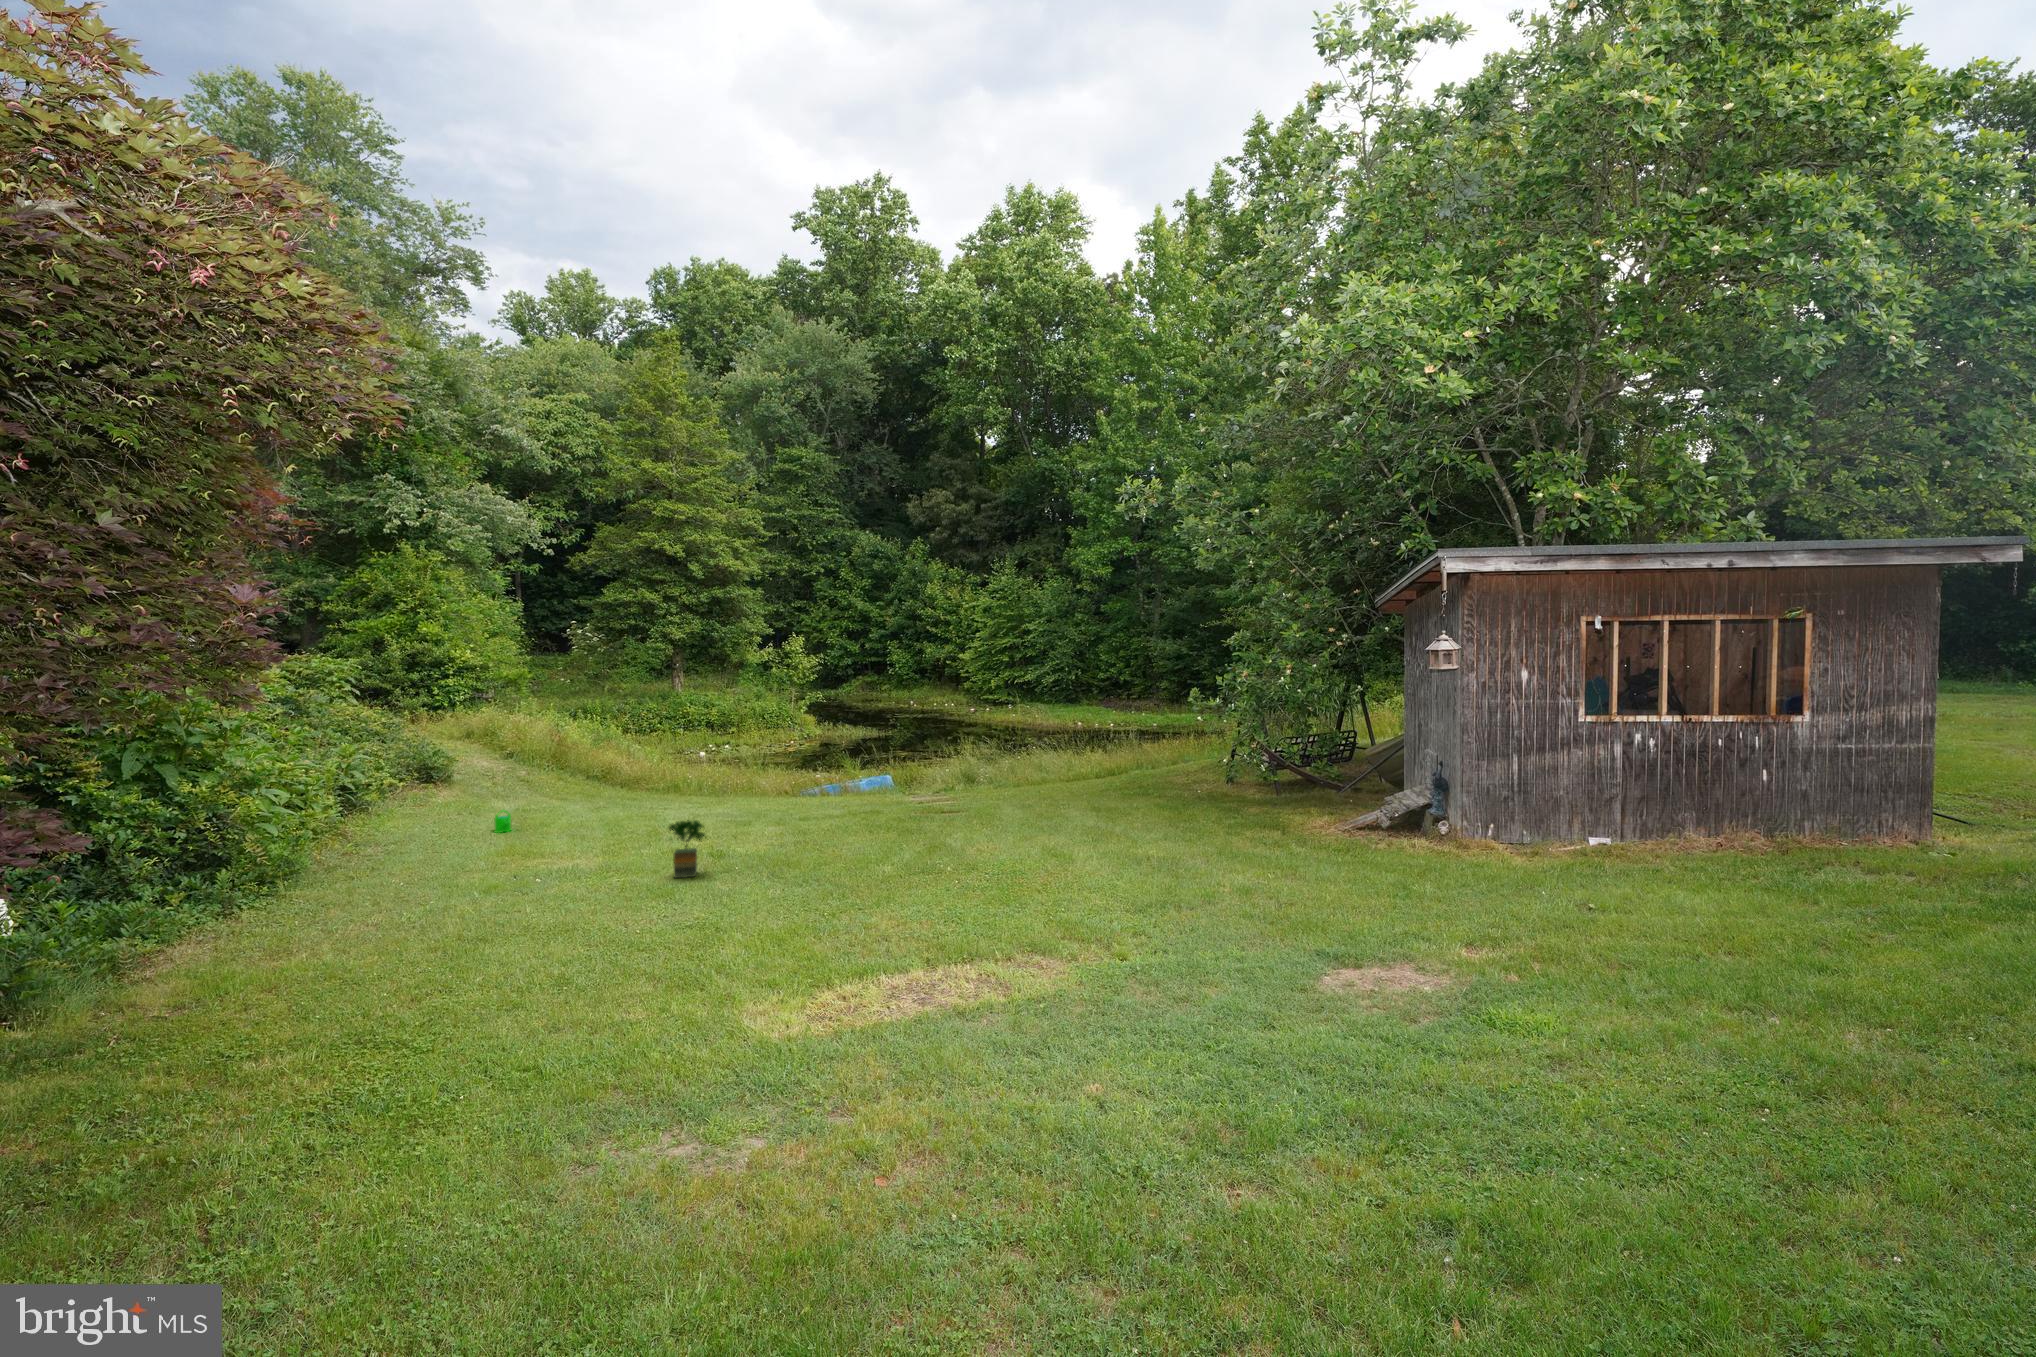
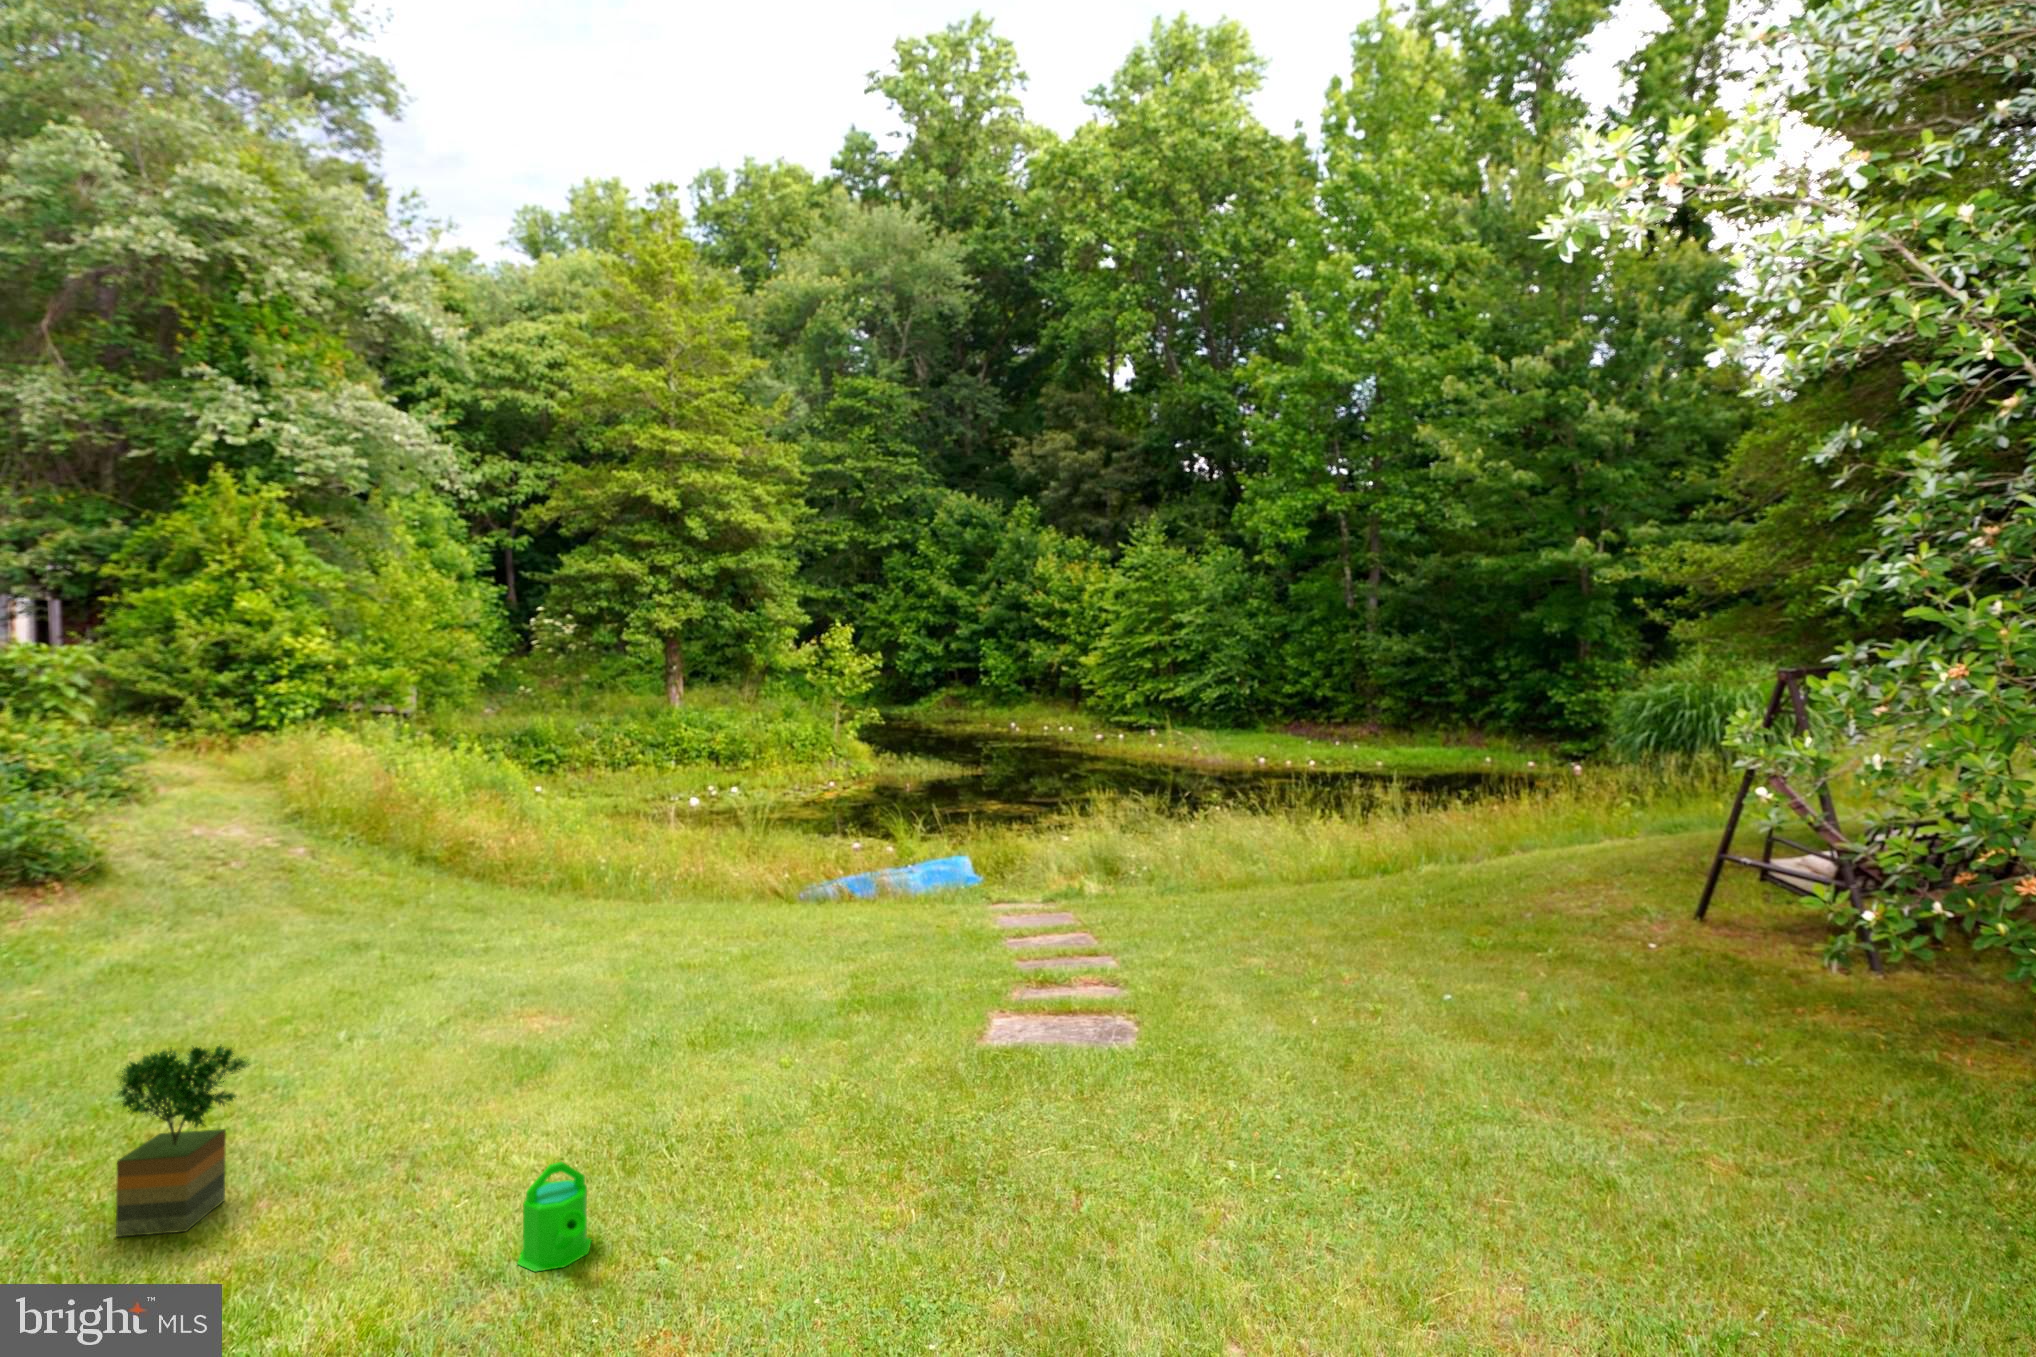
watering can: present [495,810,512,833] -> present [518,1162,592,1272]

